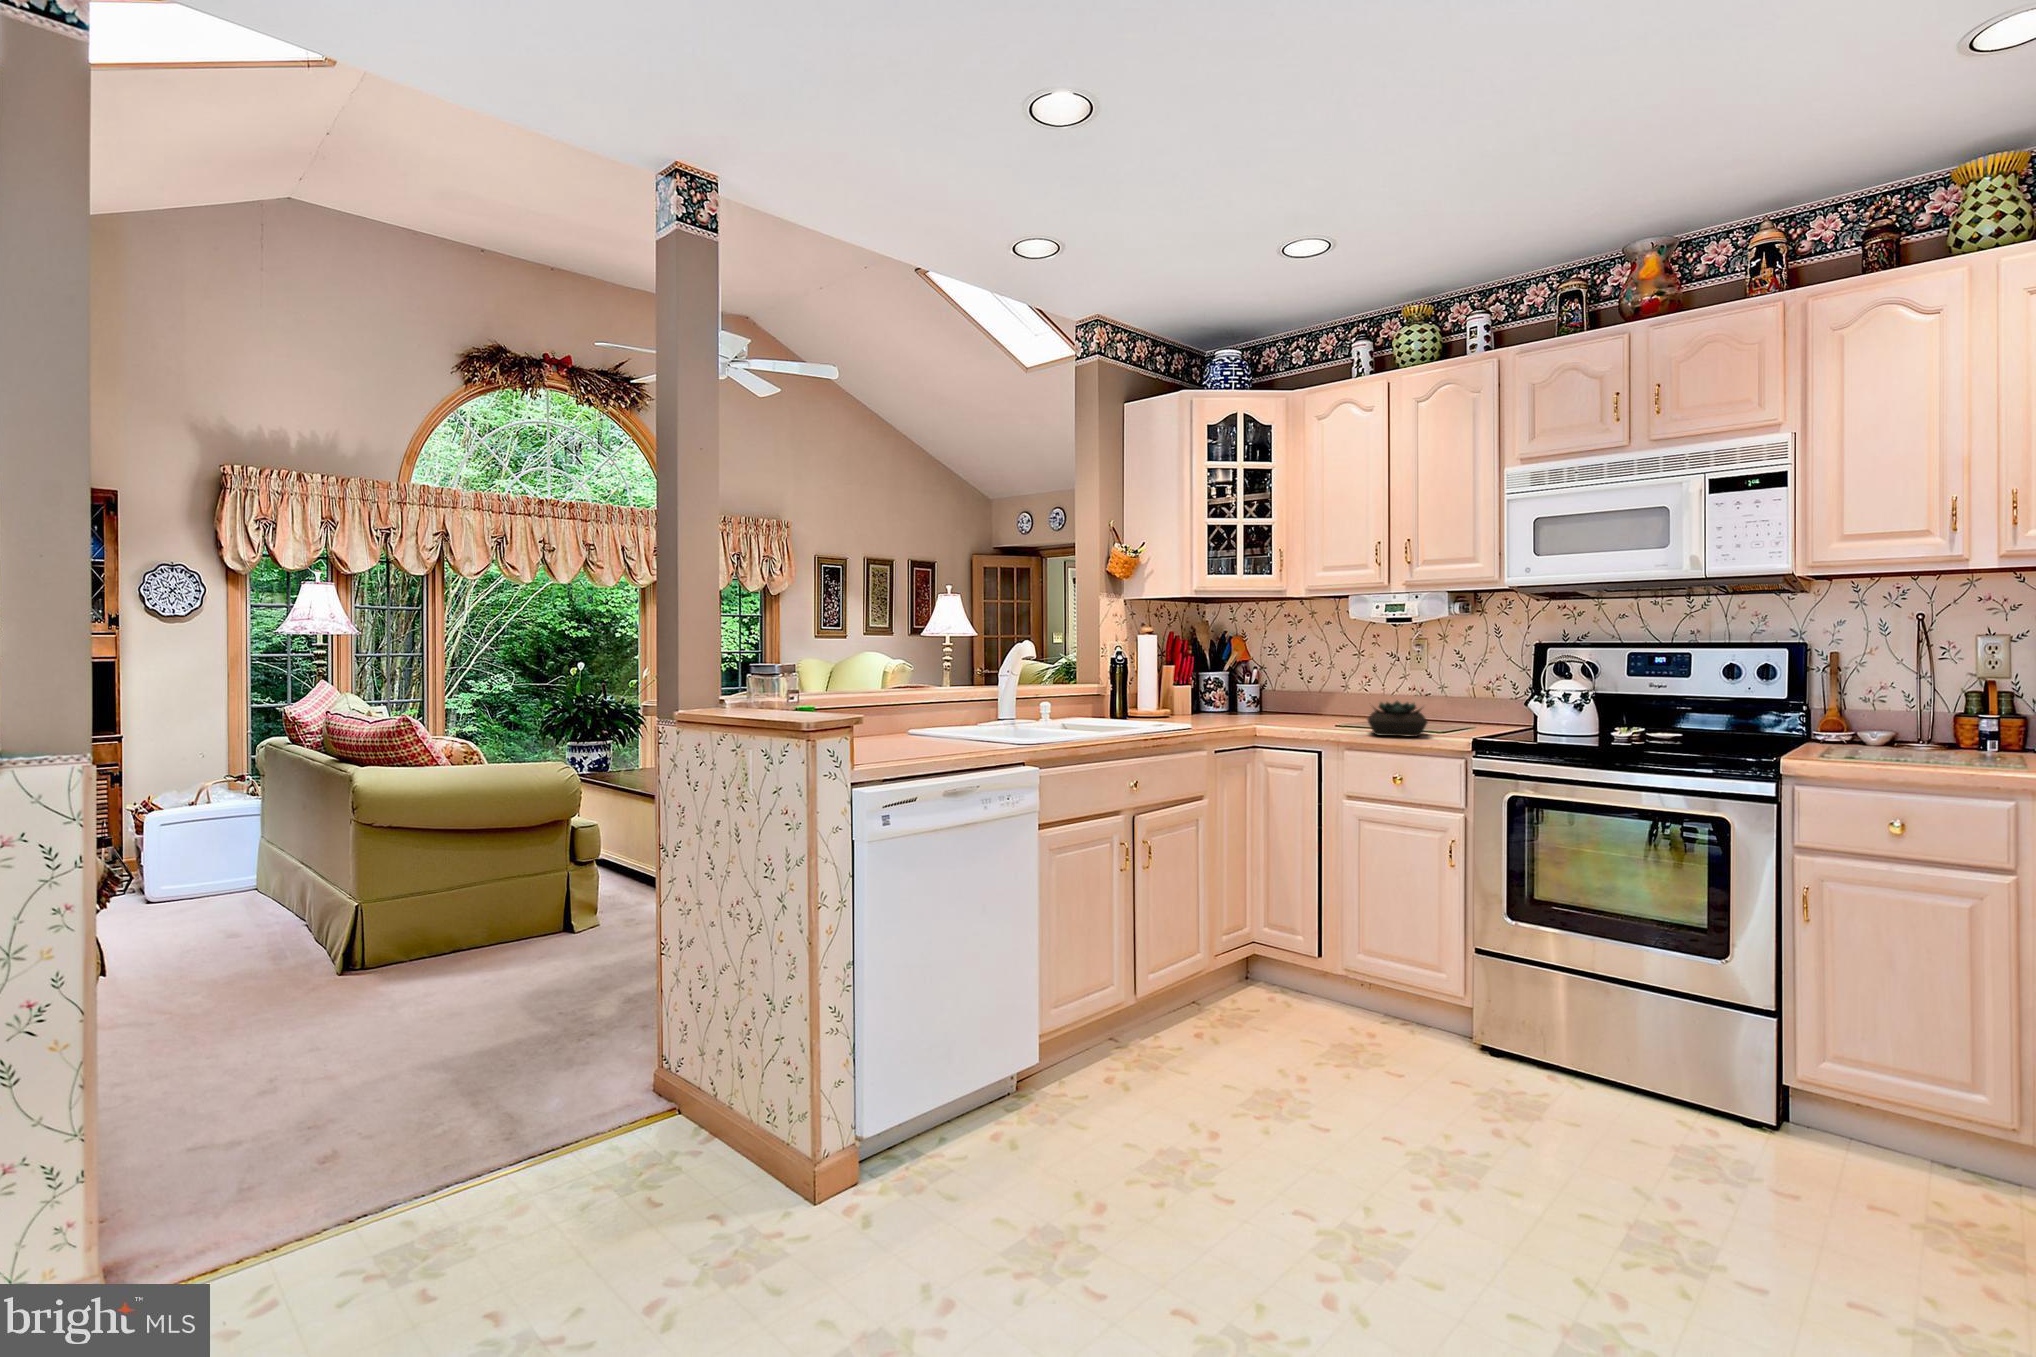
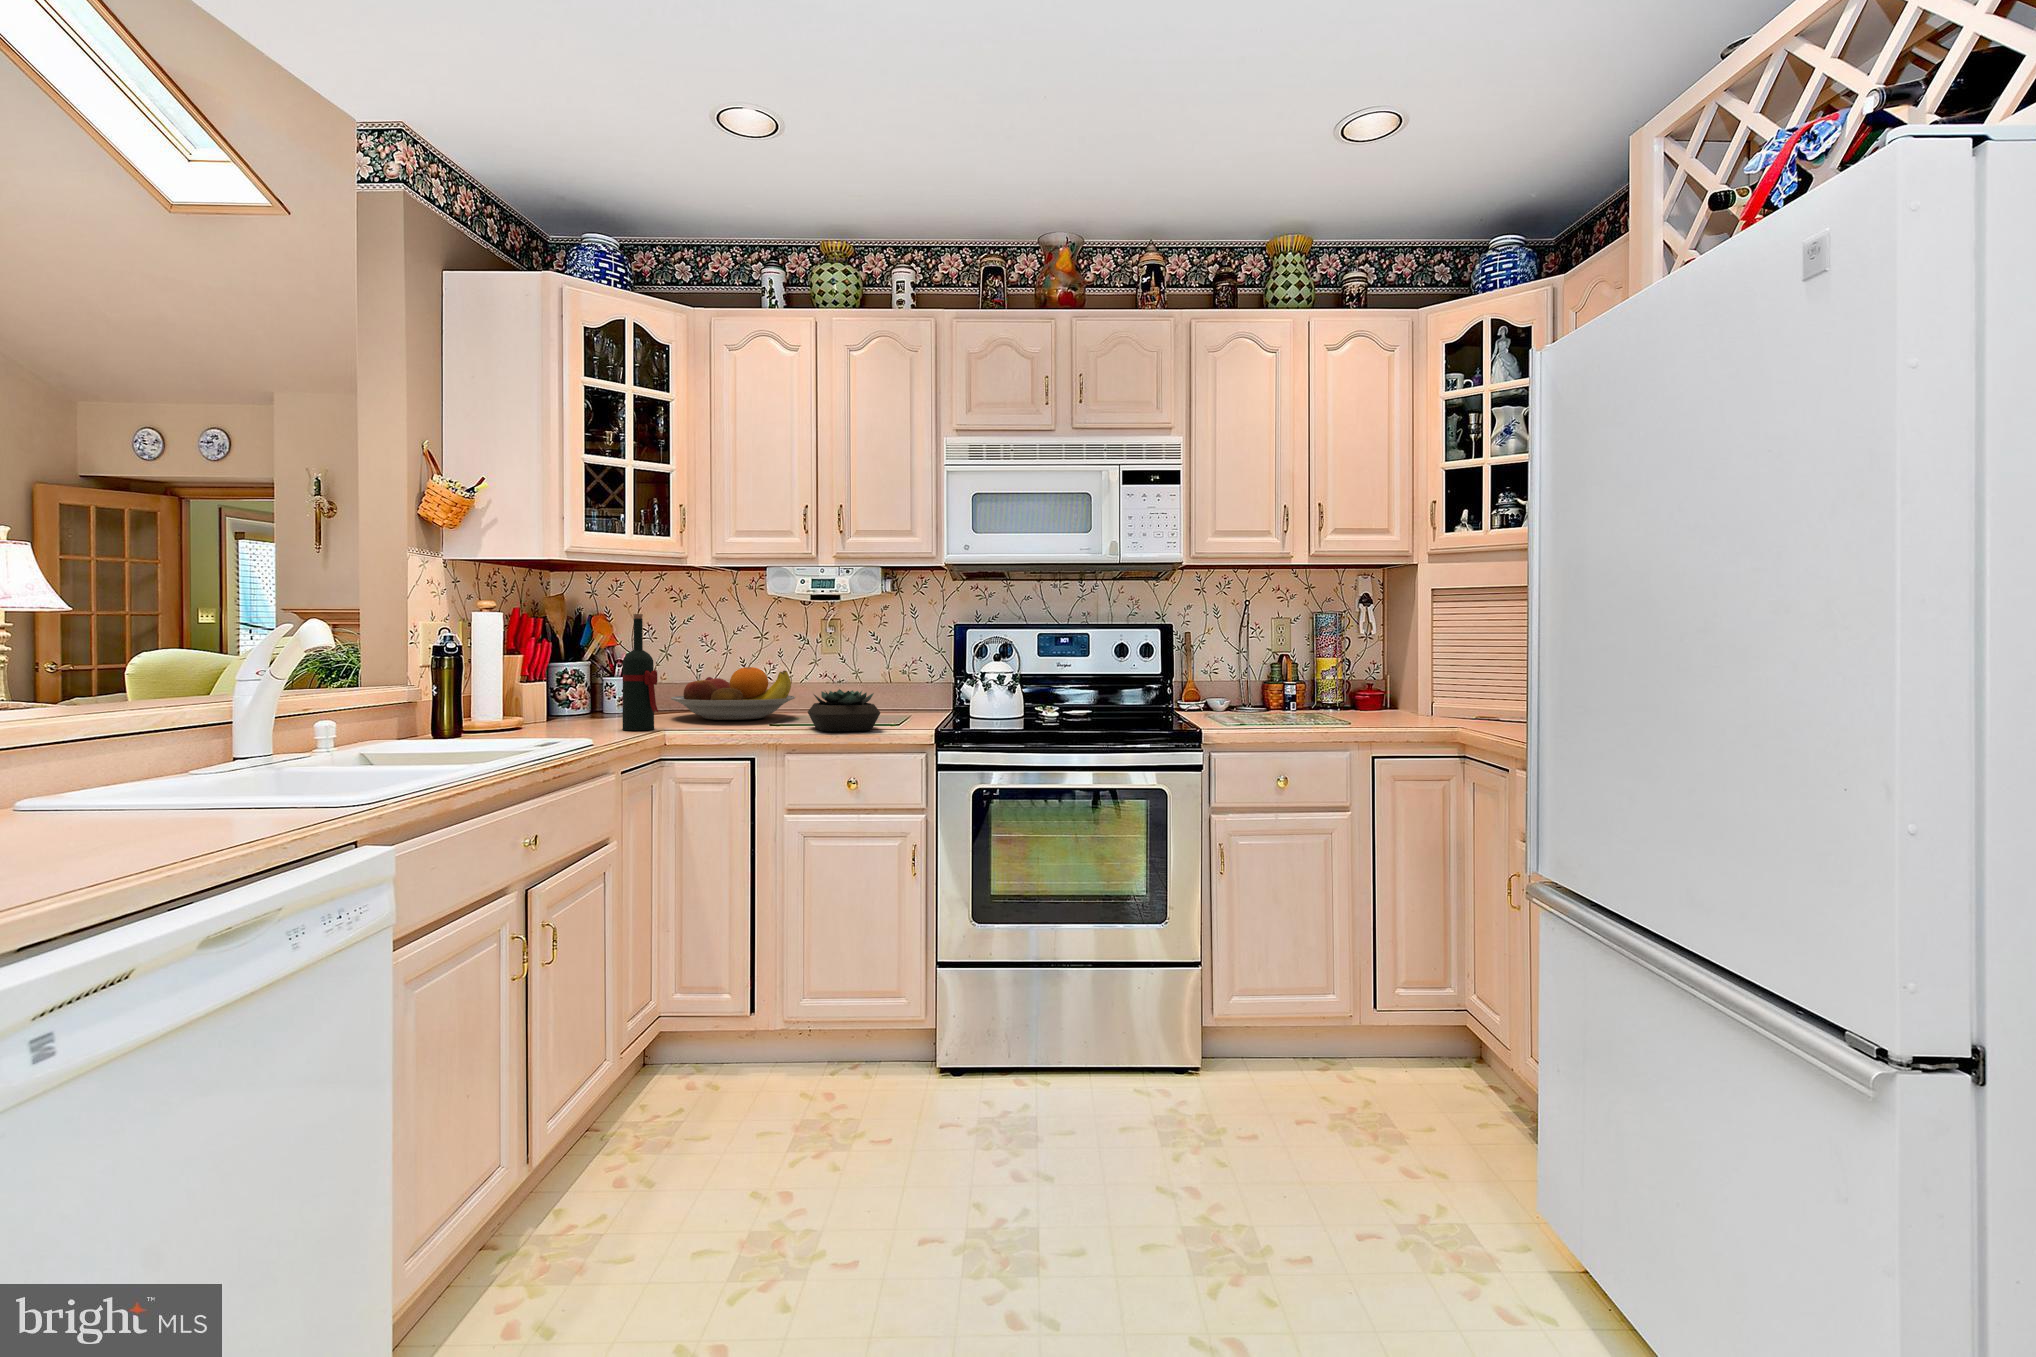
wine bottle: none [1225,639,1250,727] -> present [622,614,658,730]
fruit bowl: none [1271,680,1373,723] -> present [671,667,795,720]

